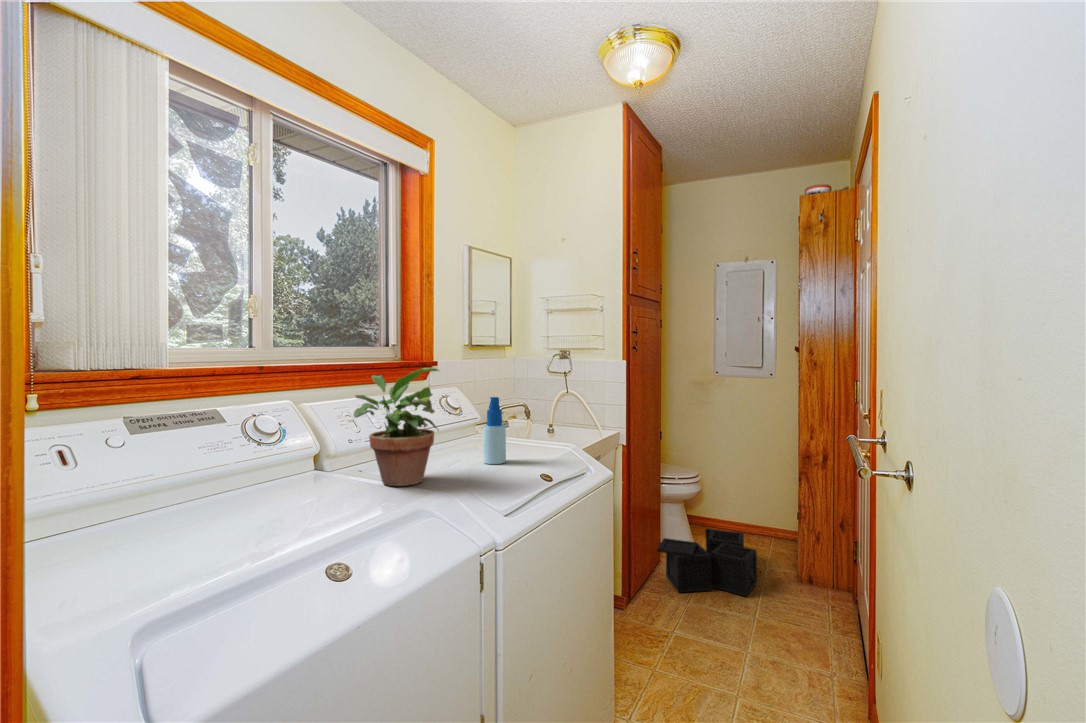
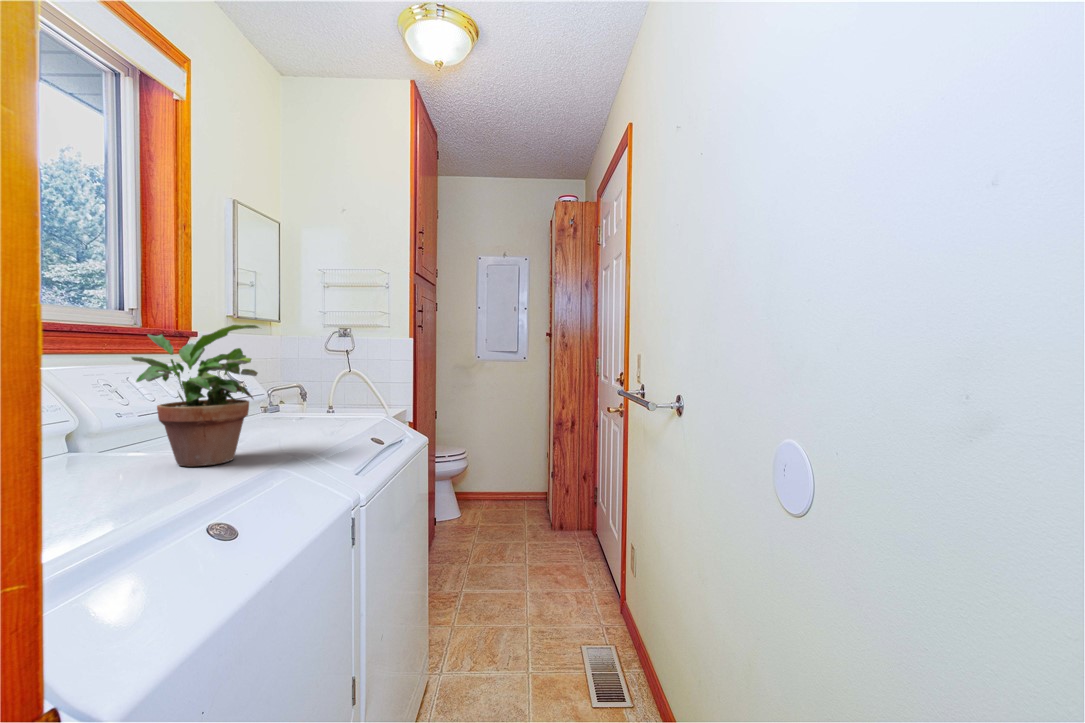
spray bottle: present [483,397,506,464] -> none [294,365,321,438]
storage bin: present [657,528,761,596] -> none [438,497,524,558]

